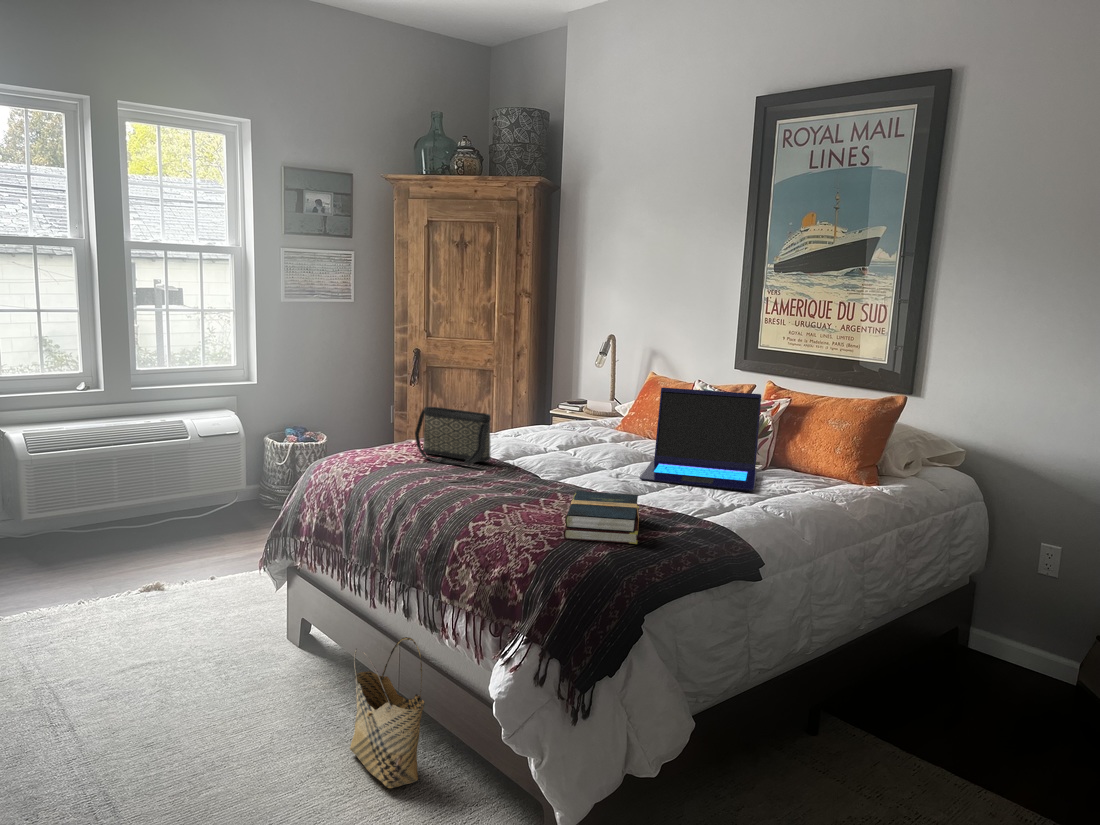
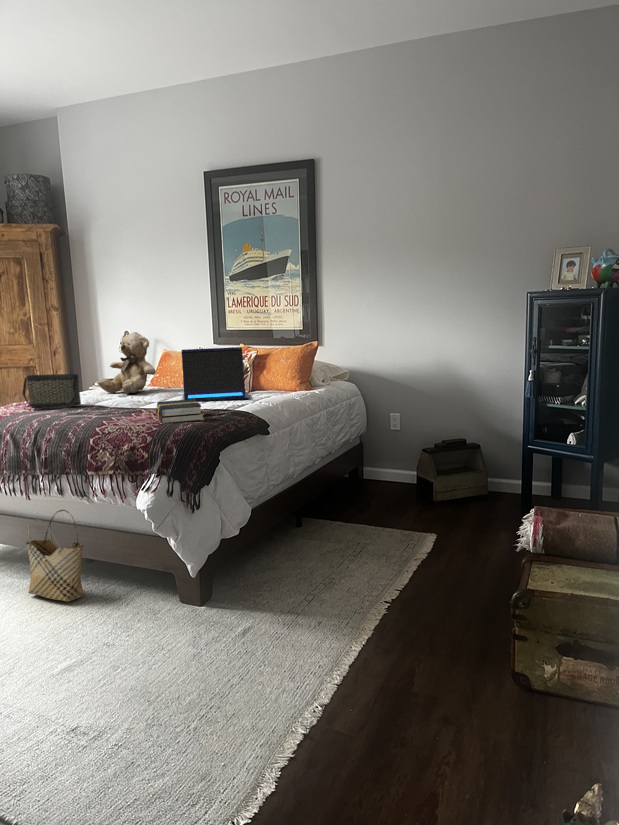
teddy bear: none [540,348,623,444] -> present [98,332,156,395]

